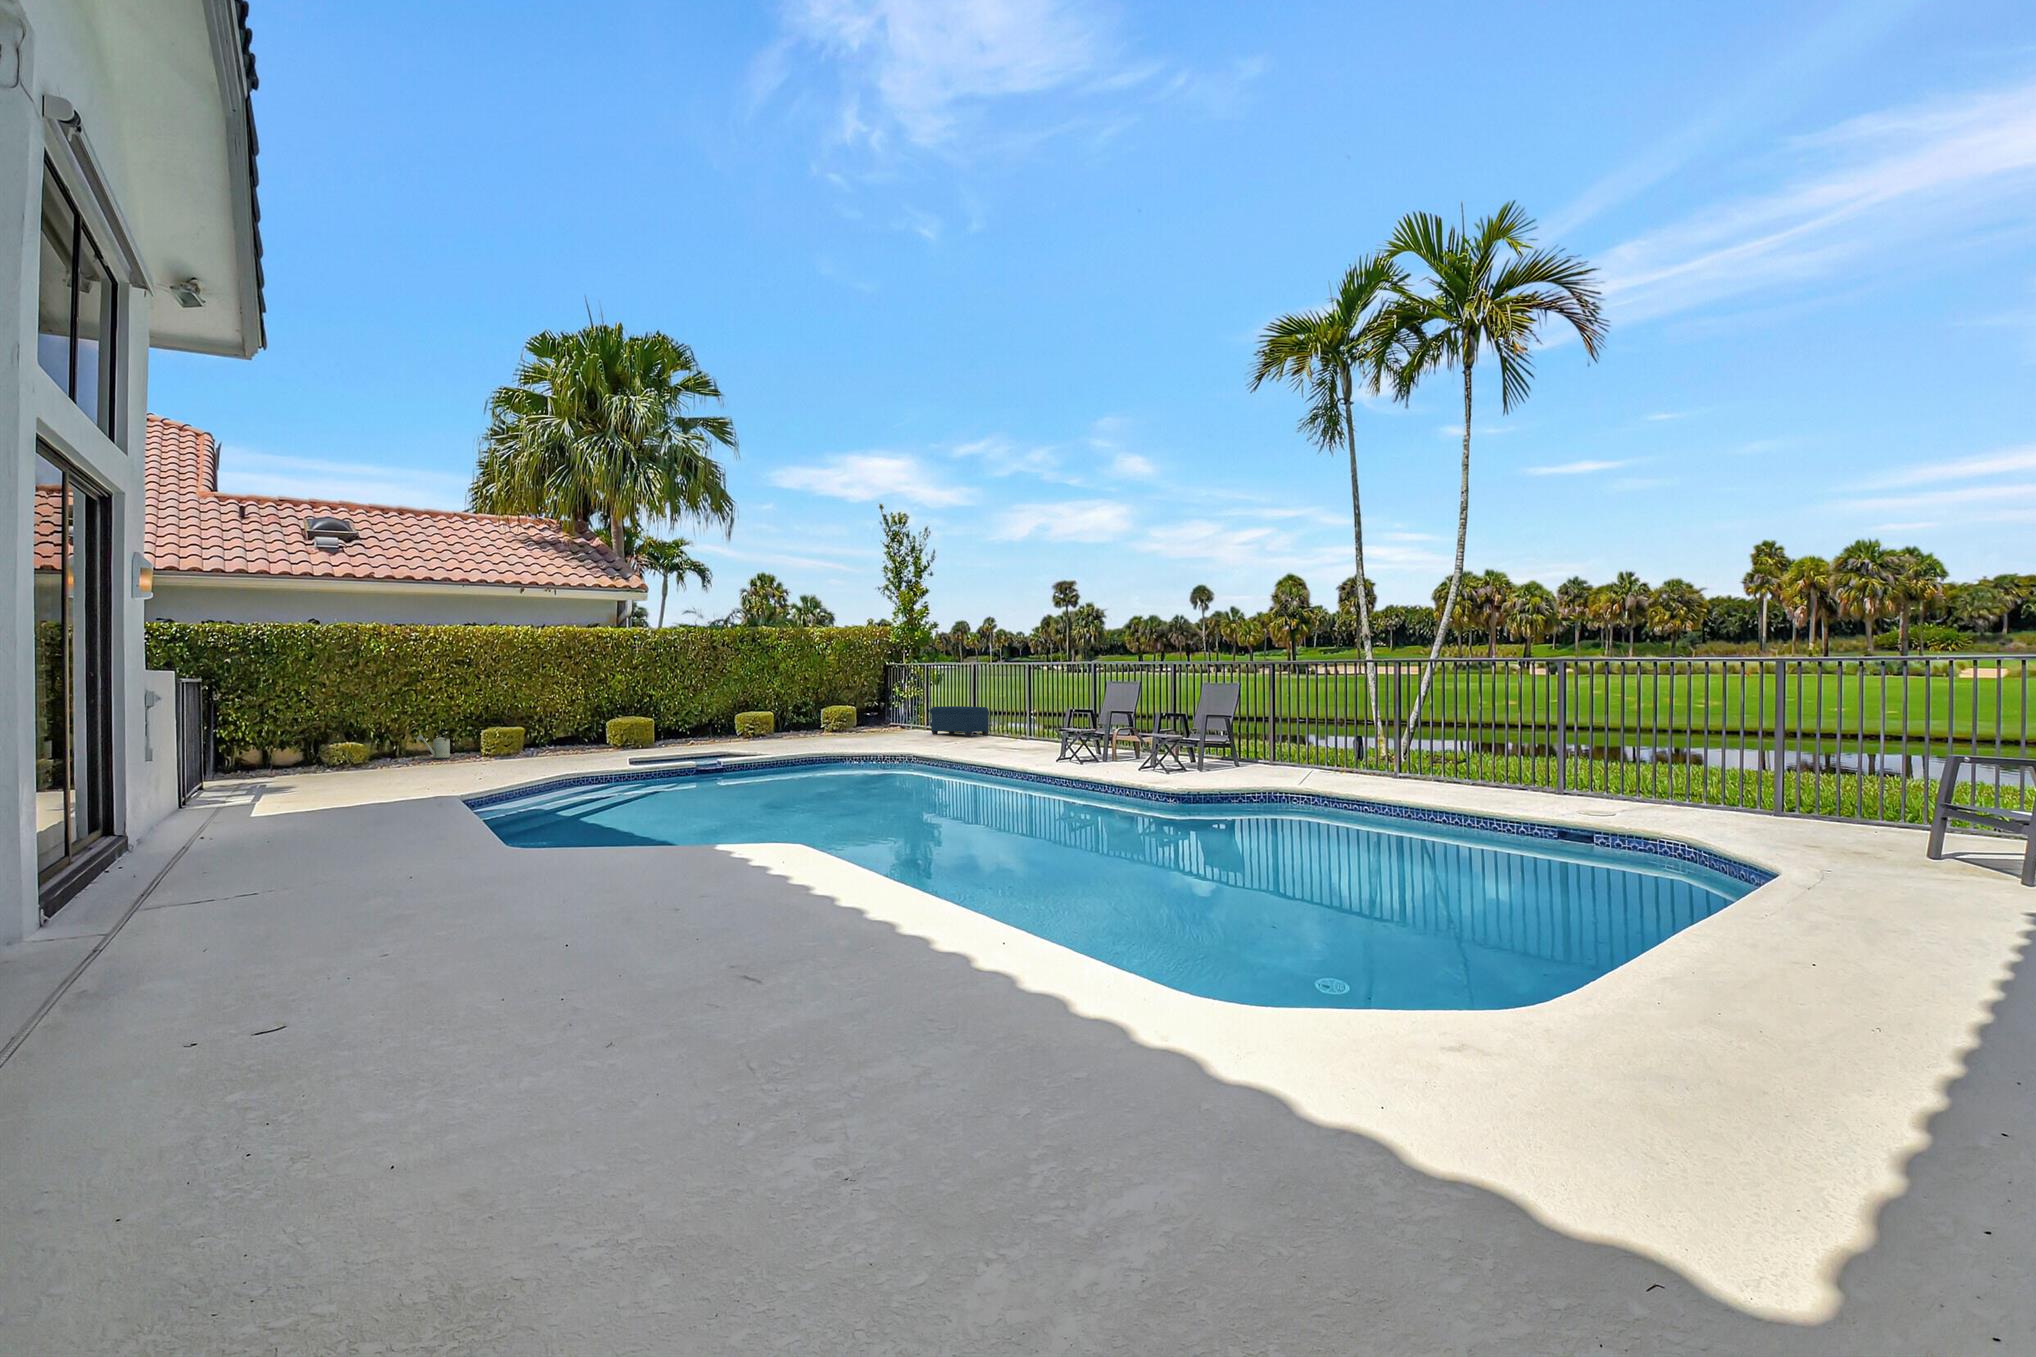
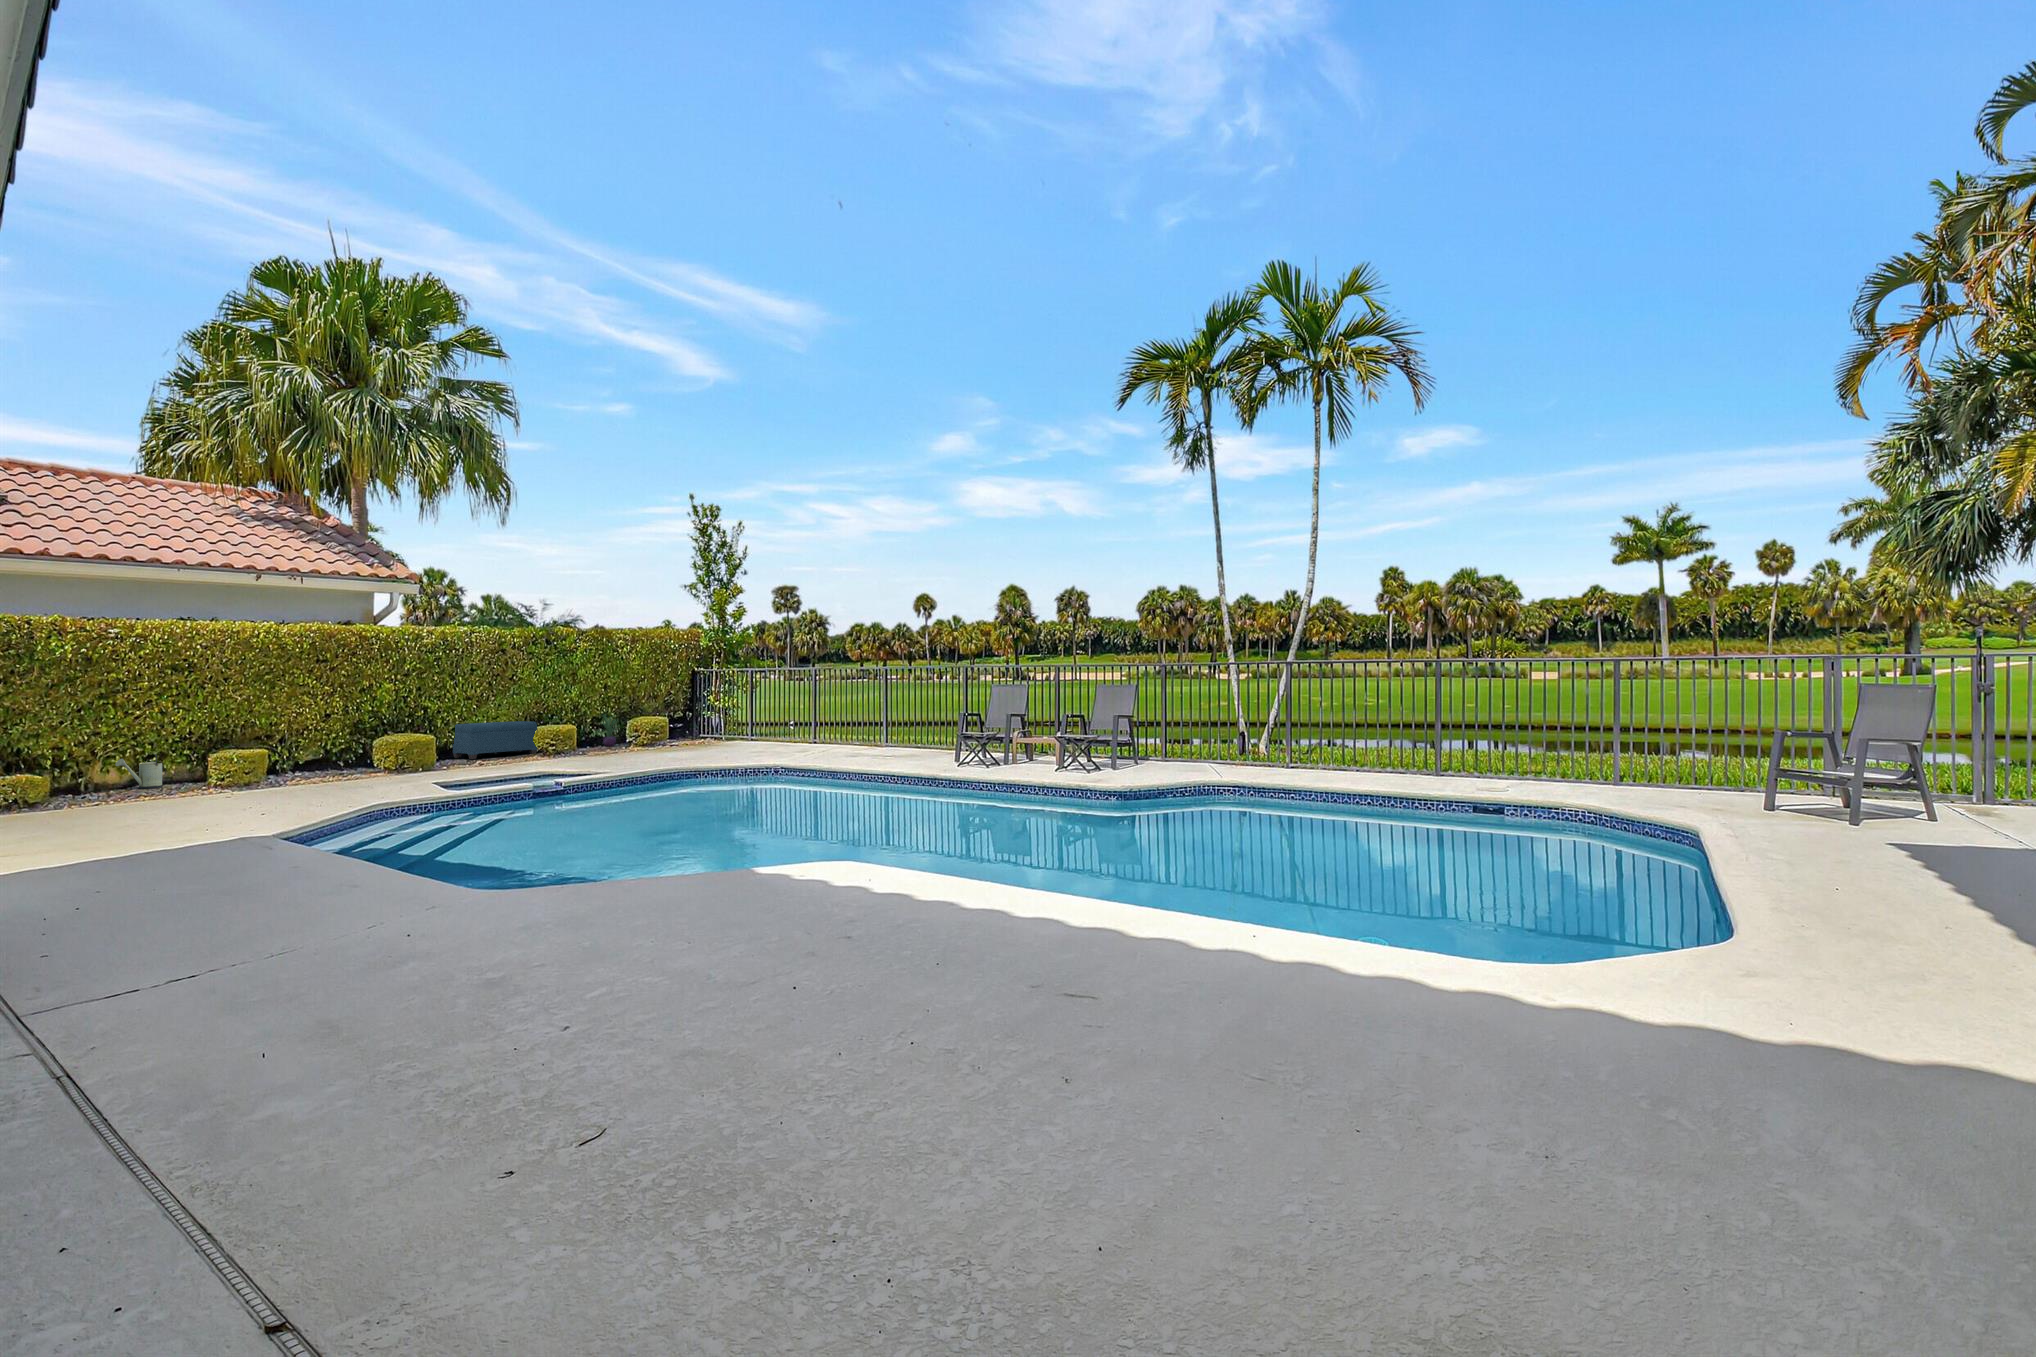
decorative plant: none [787,704,820,734] -> present [599,716,617,746]
bench: present [931,706,989,737] -> present [453,721,537,759]

